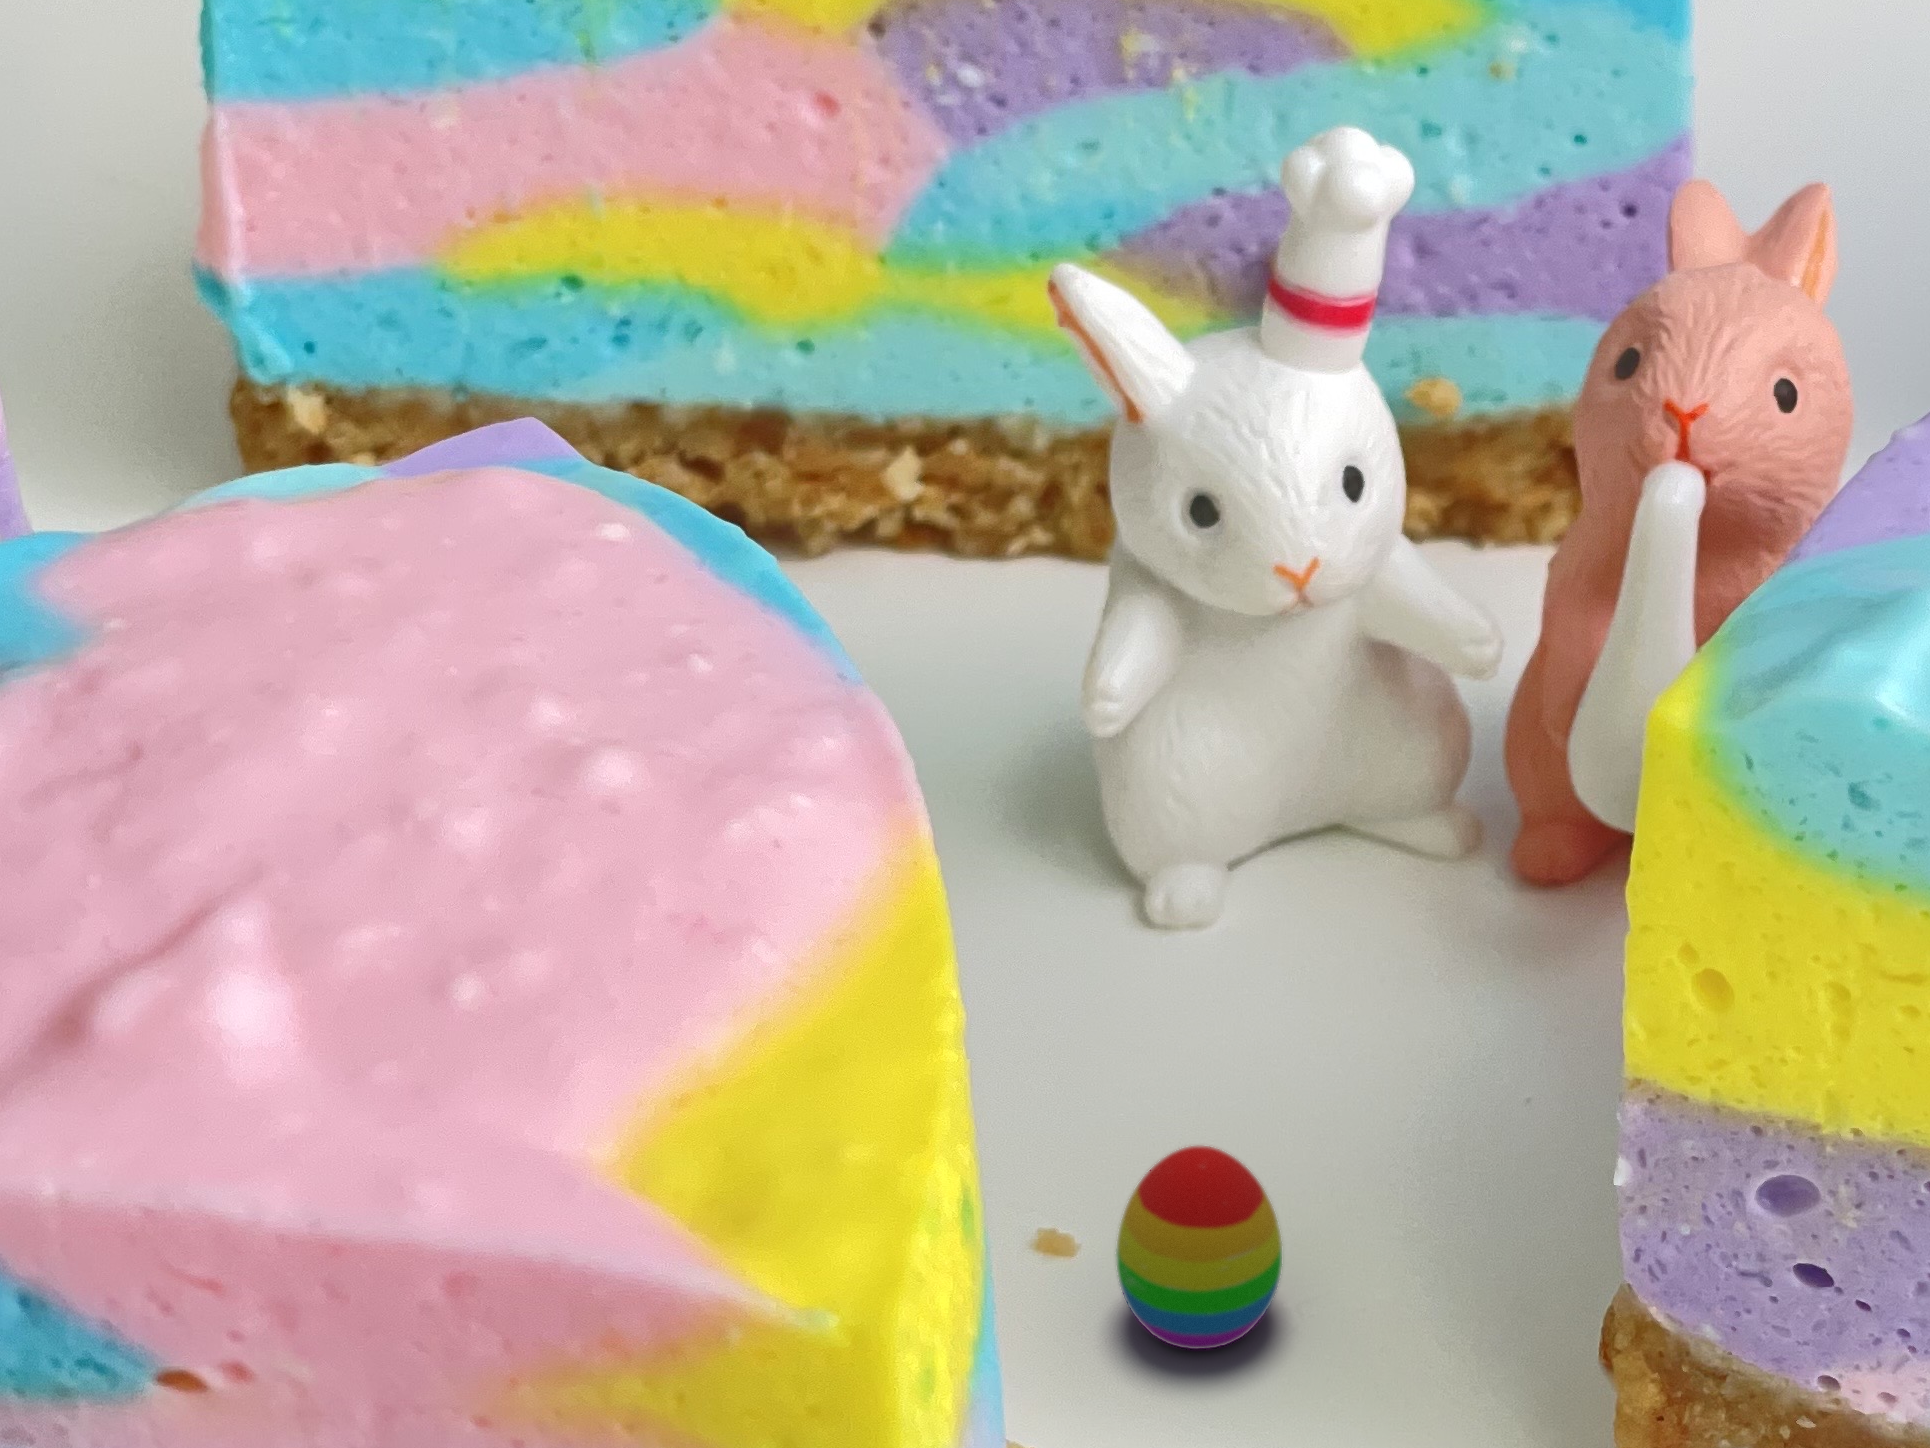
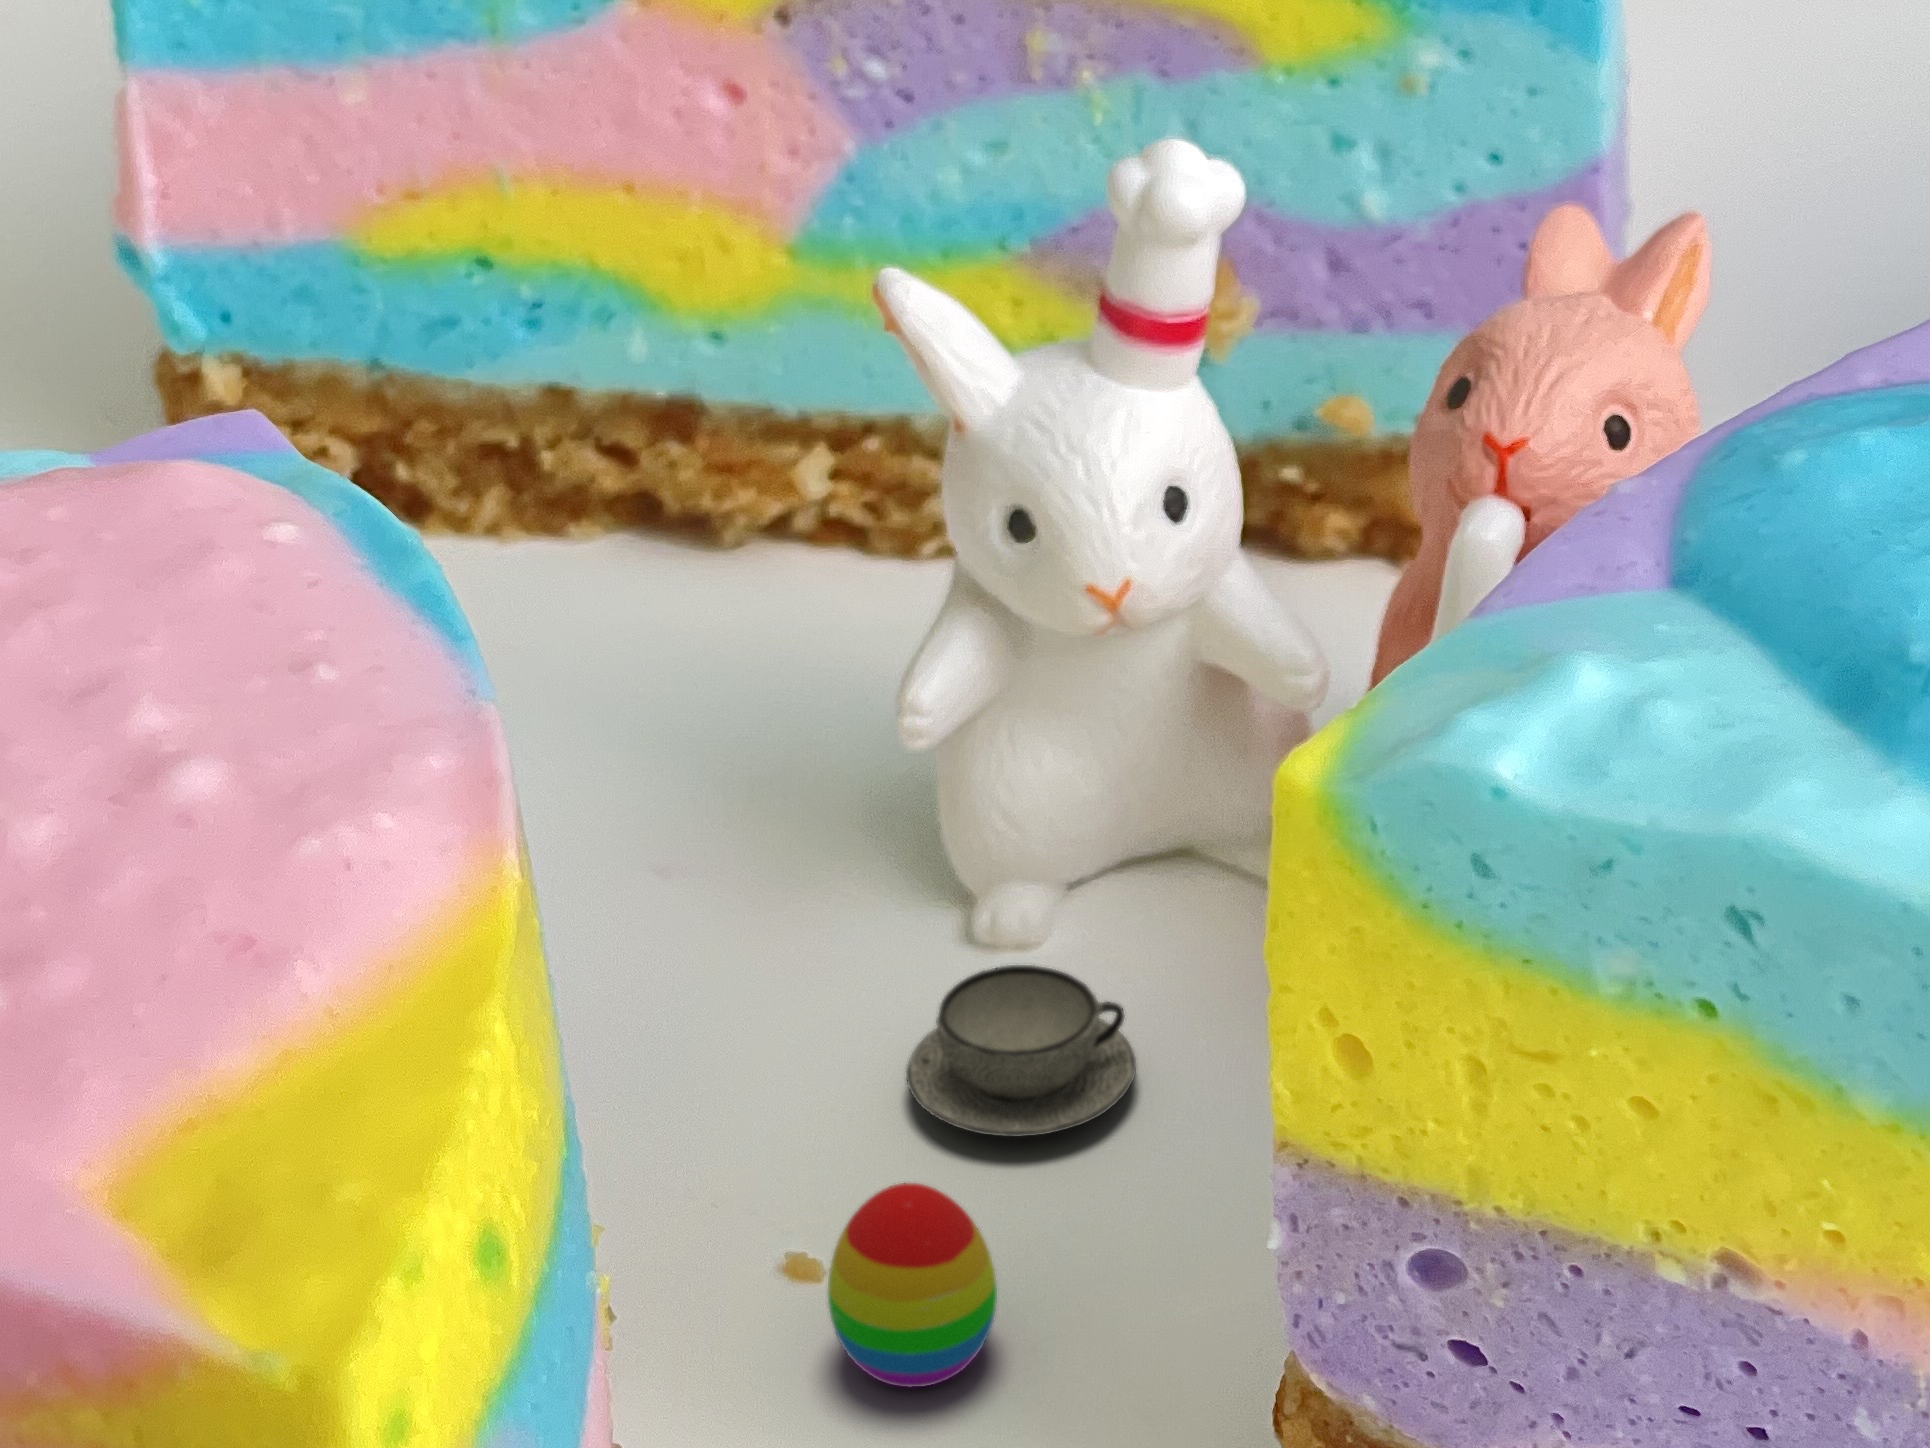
teacup: none [1131,936,1358,1104] -> present [906,965,1136,1137]

